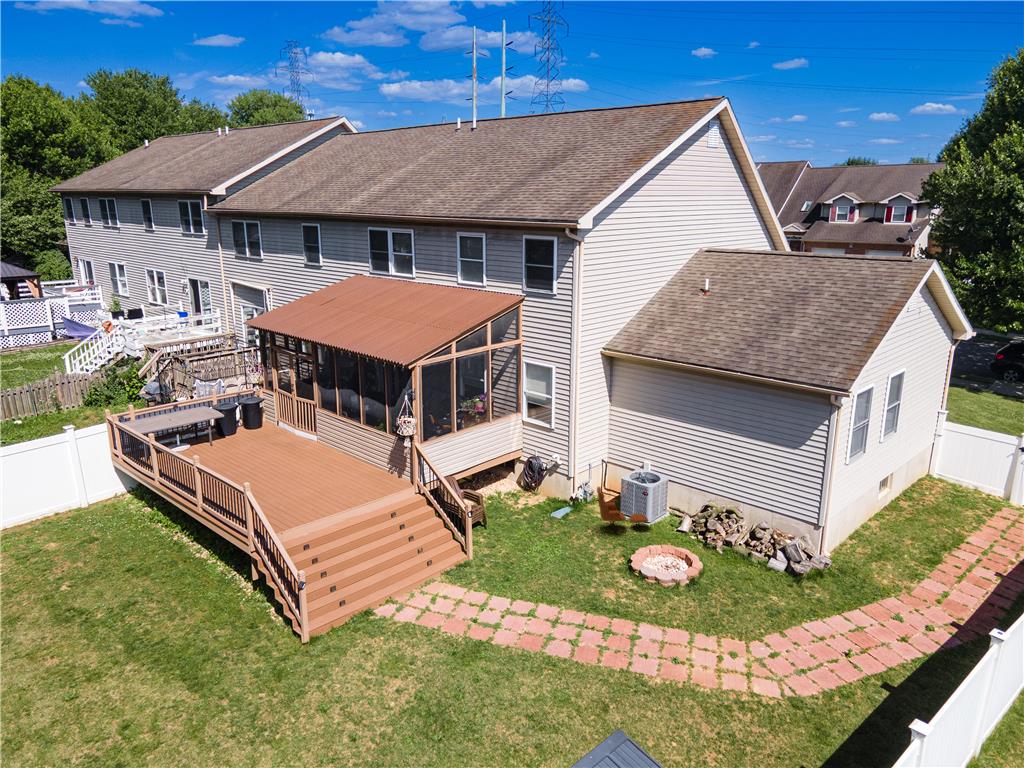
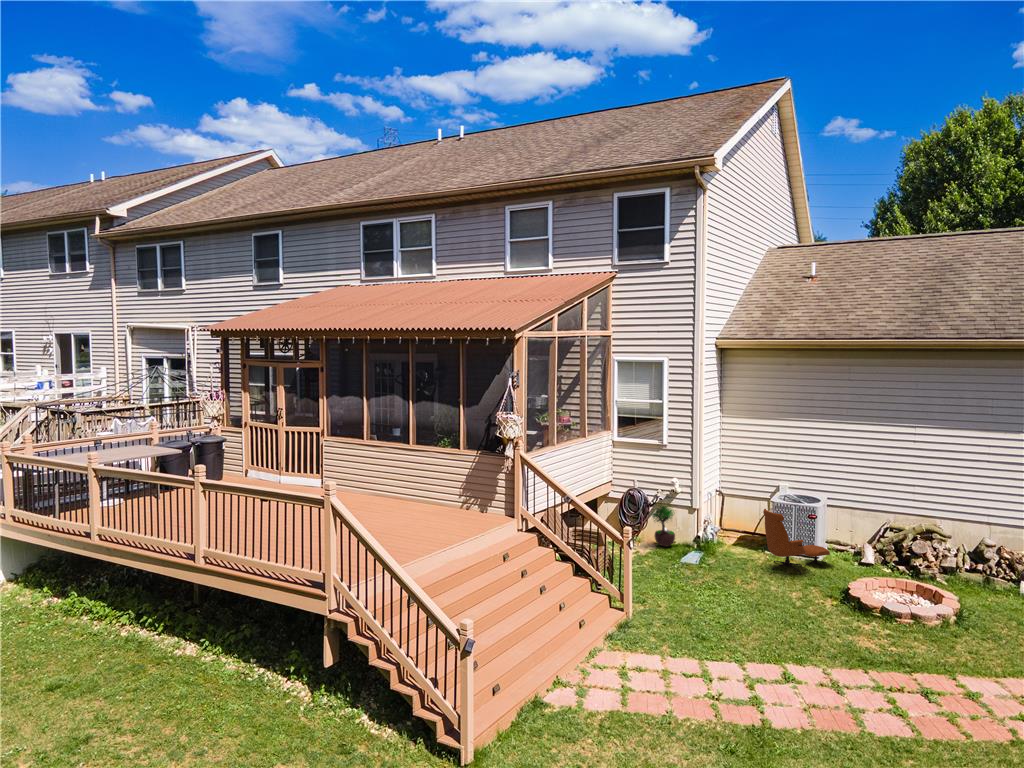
potted tree: none [535,469,556,501] -> present [651,505,675,546]

